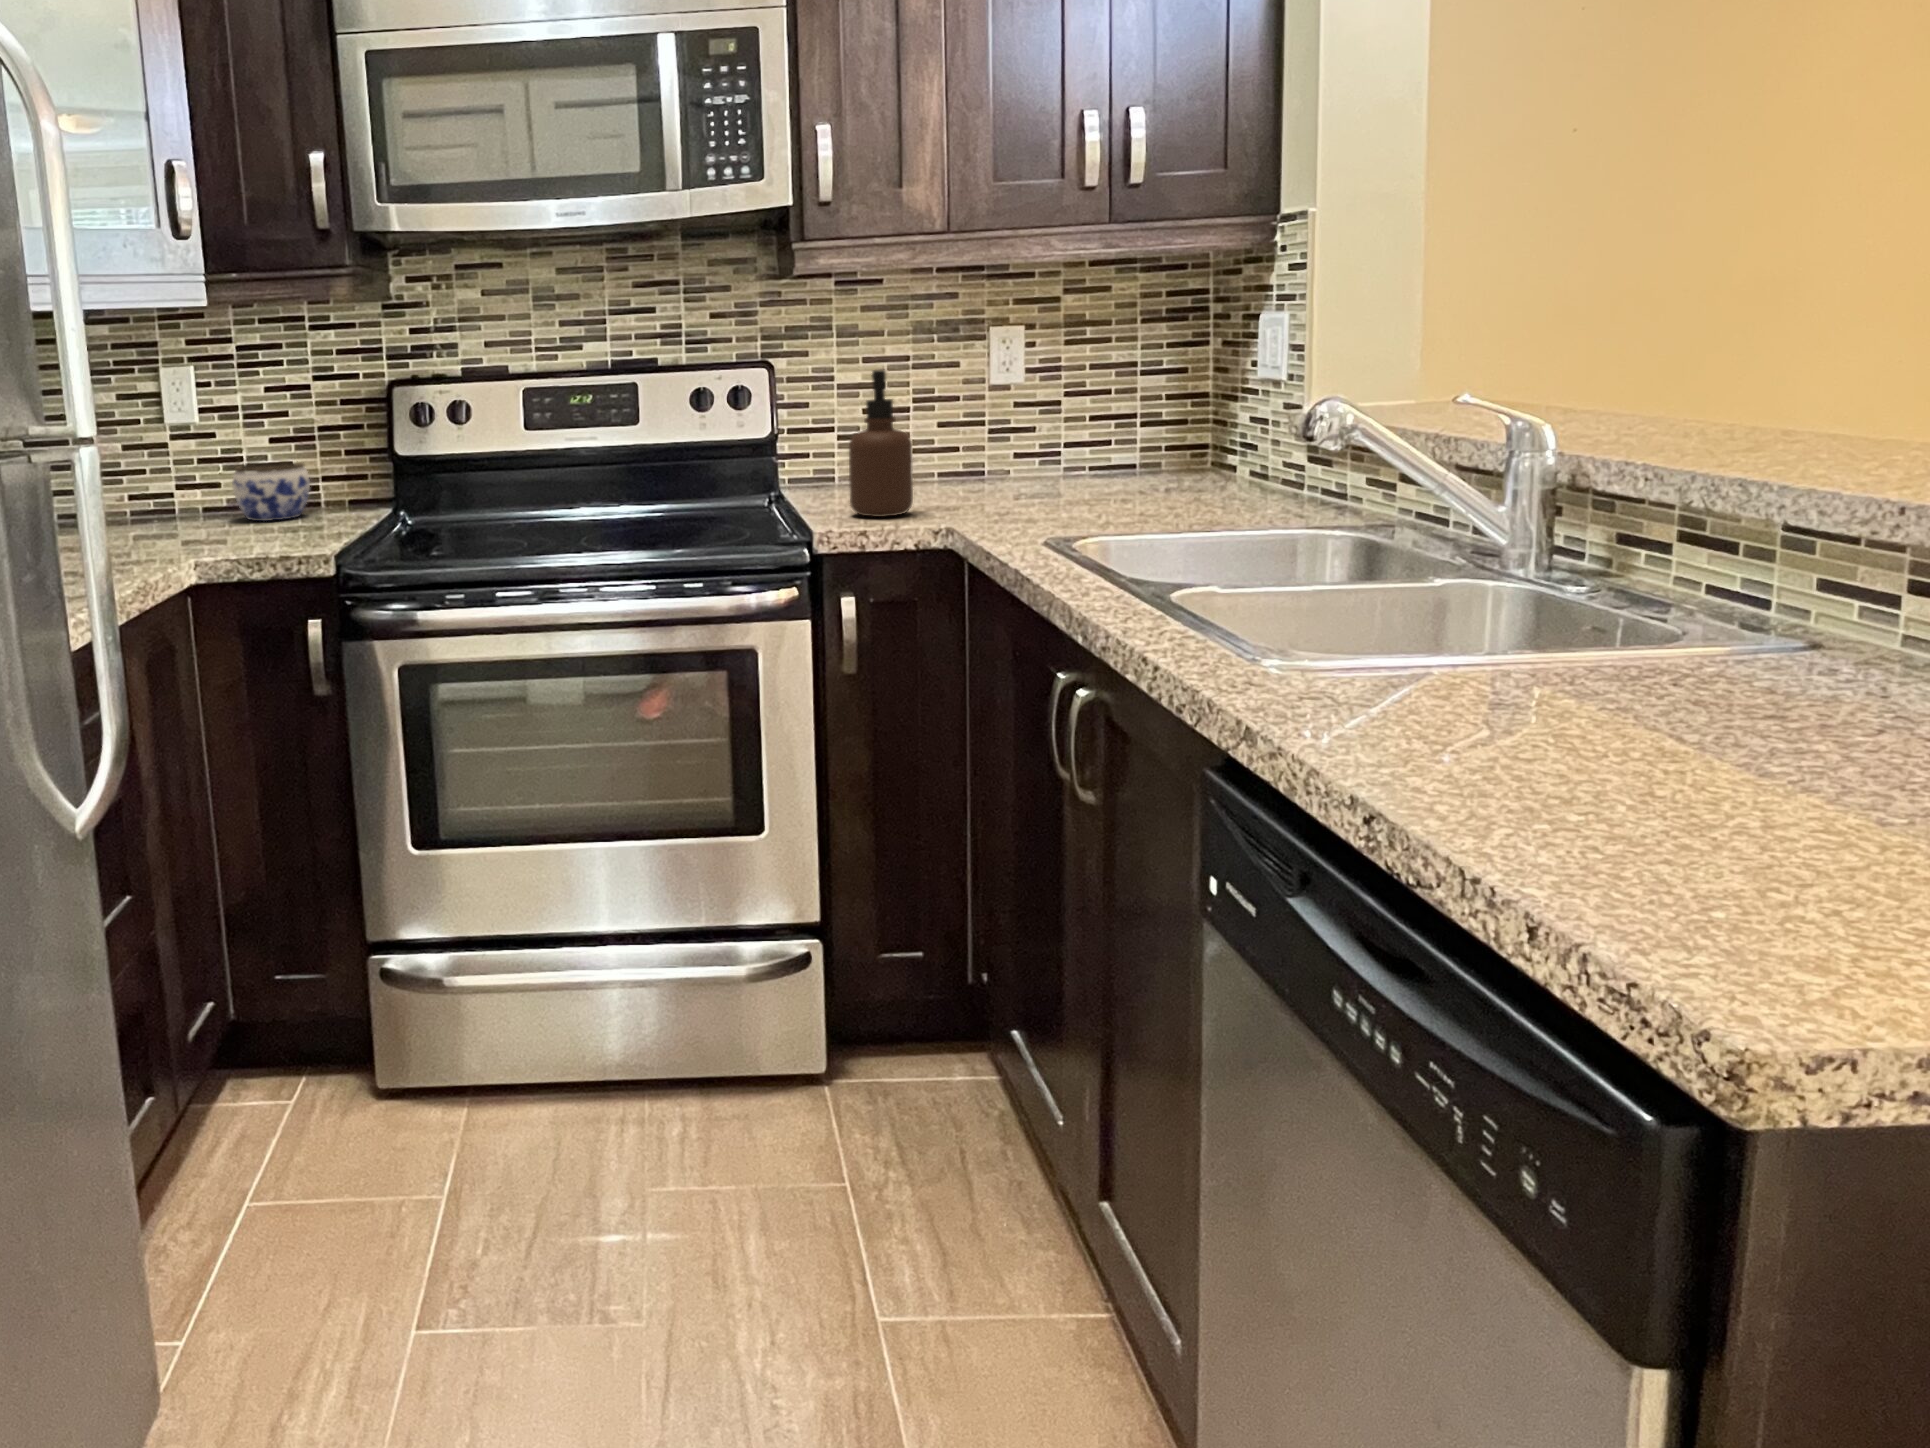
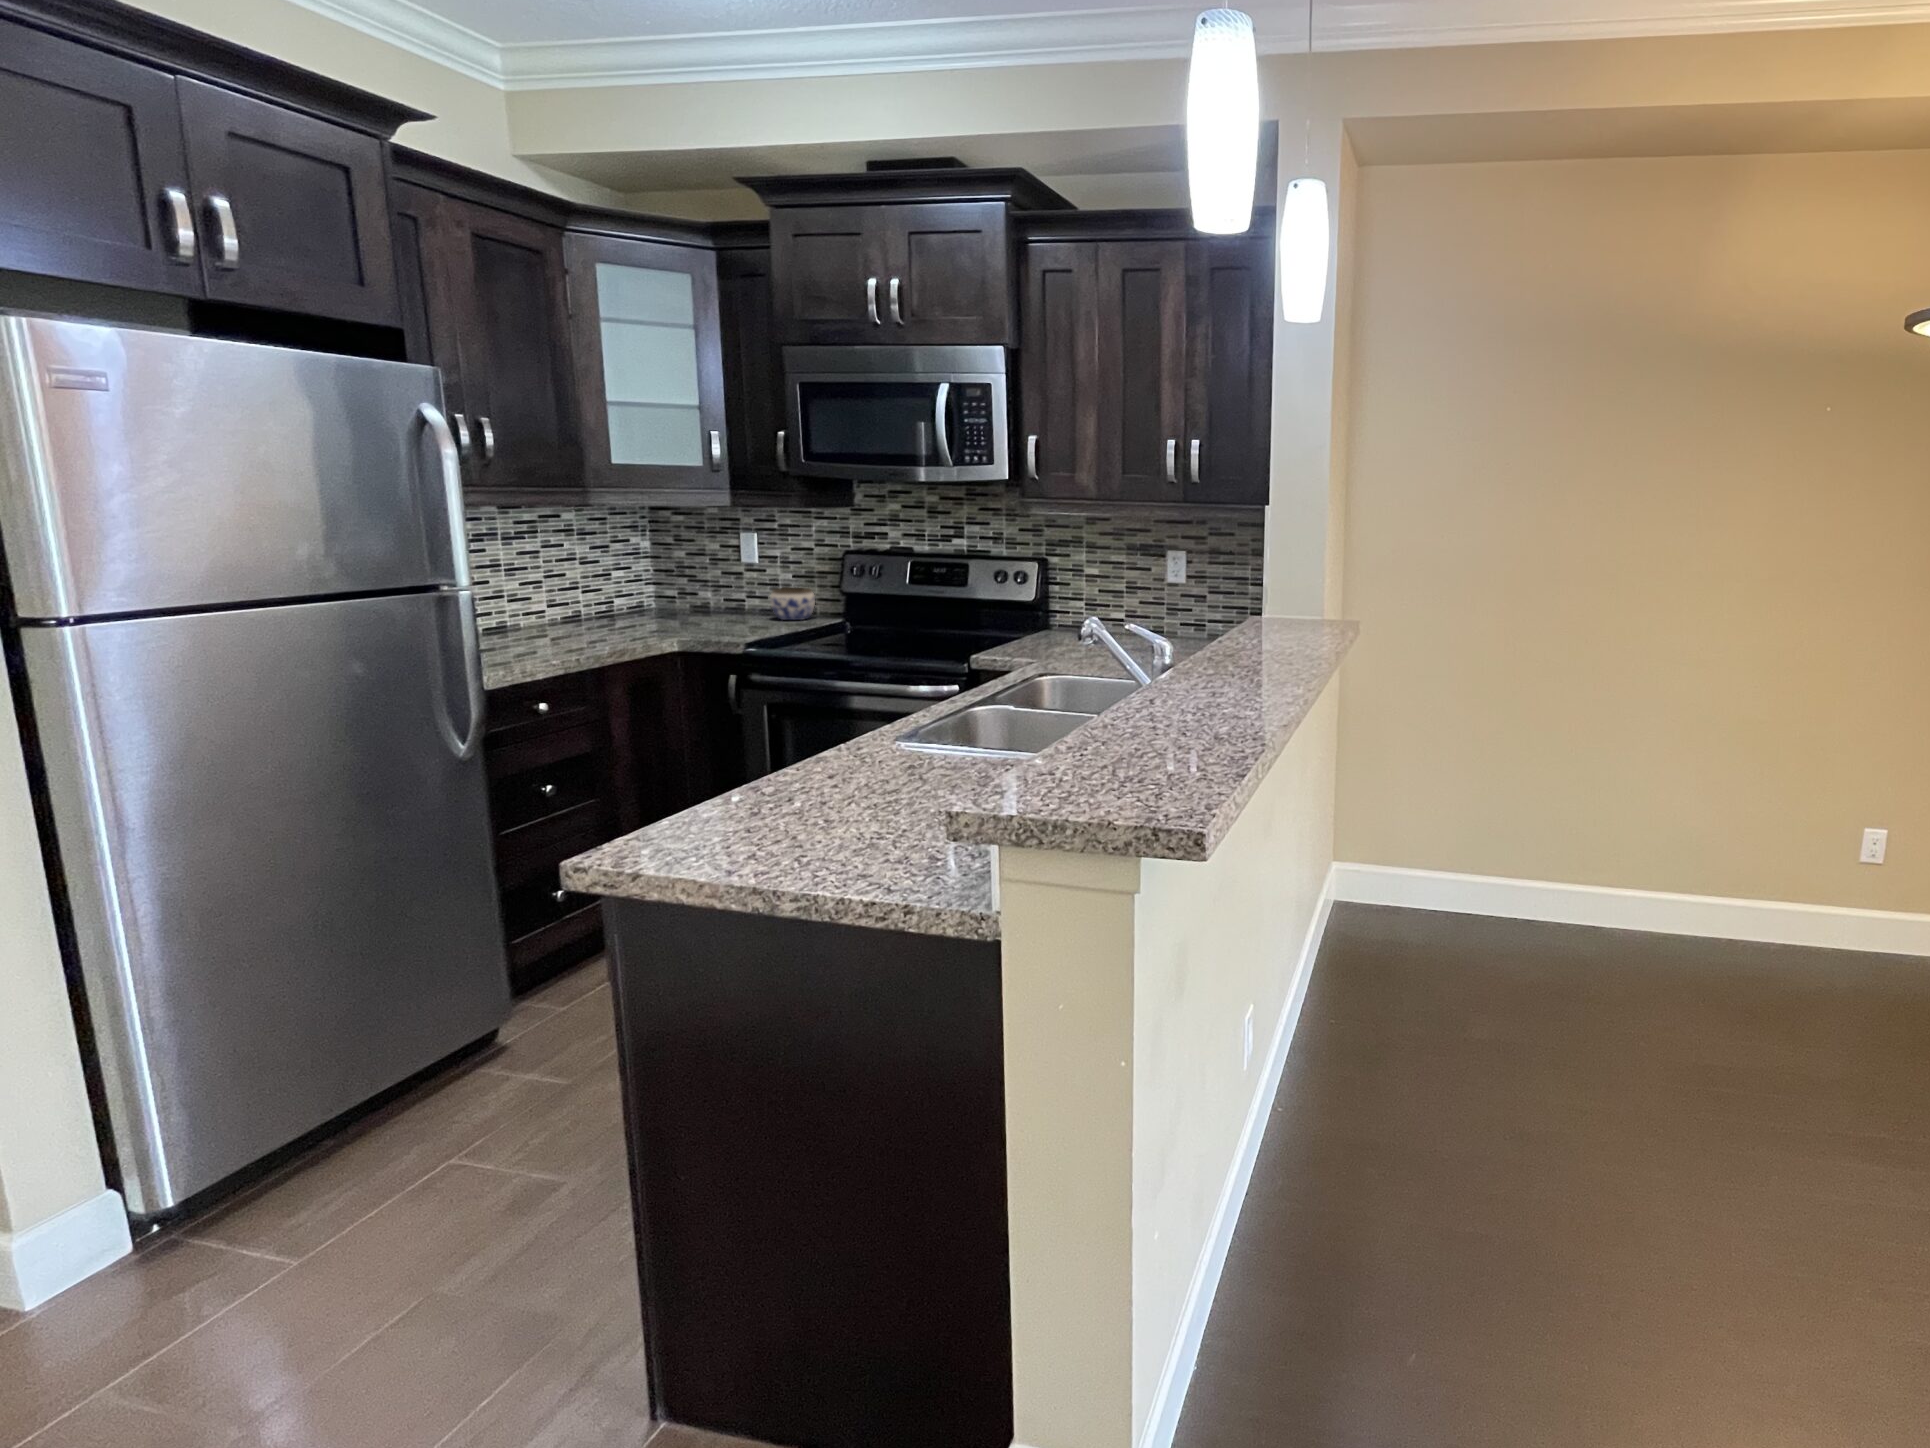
soap dispenser: present [849,369,913,517] -> none [1032,572,1068,654]

